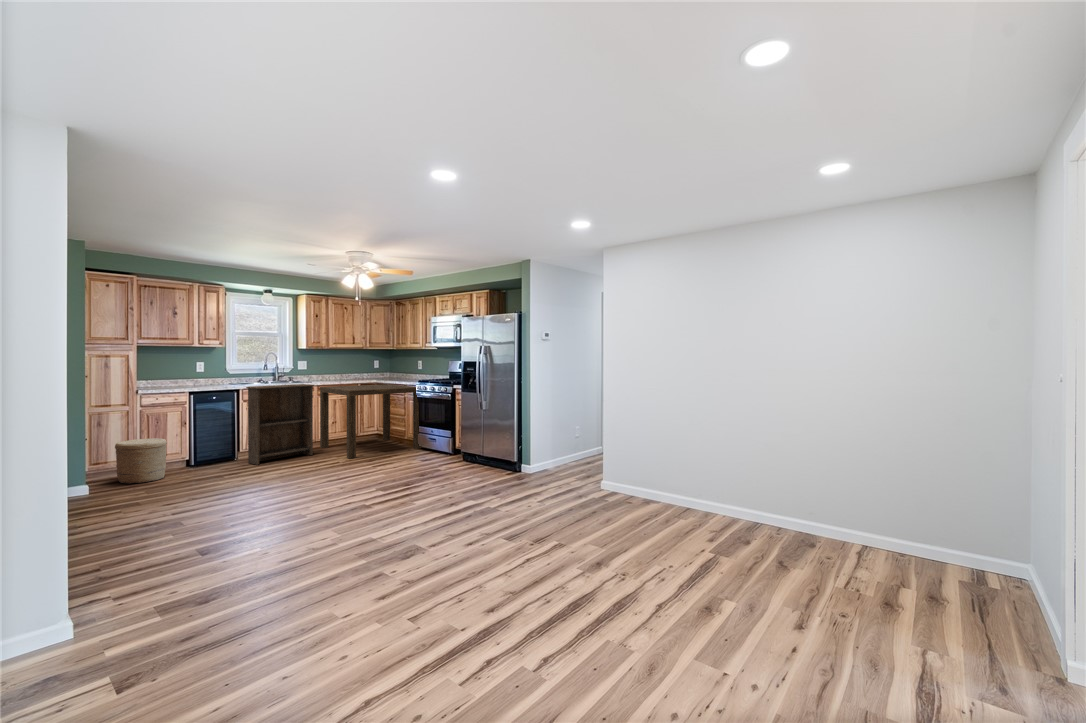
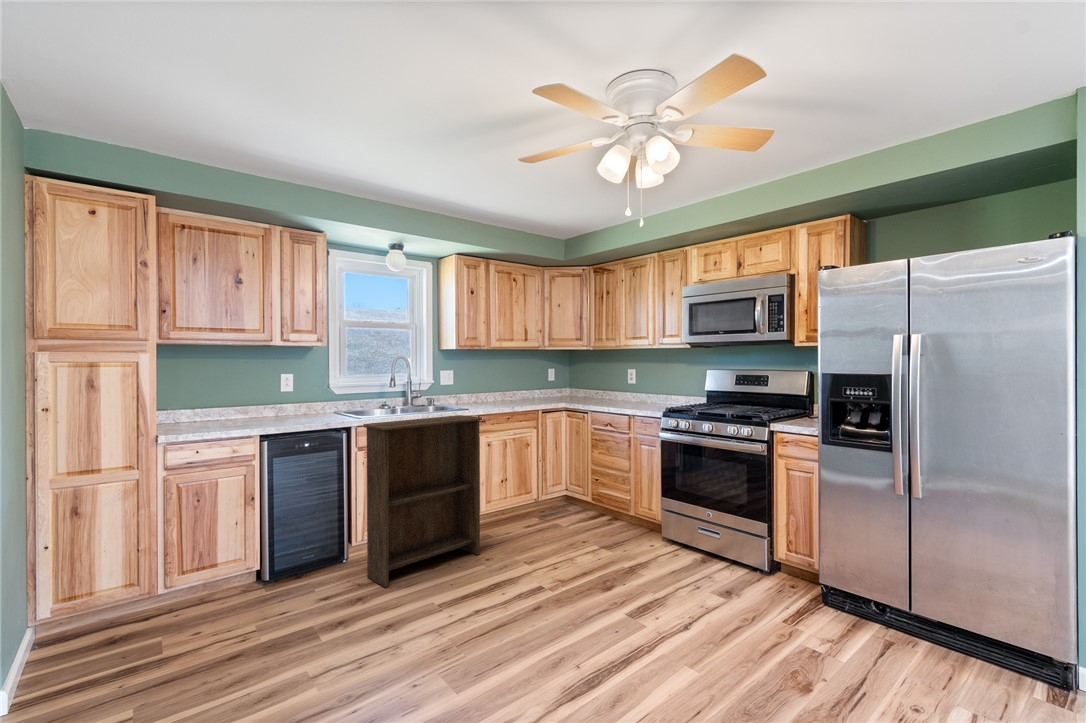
dining table: present [320,384,421,459] -> none [483,411,673,573]
woven basket: present [115,438,167,484] -> none [98,538,209,658]

